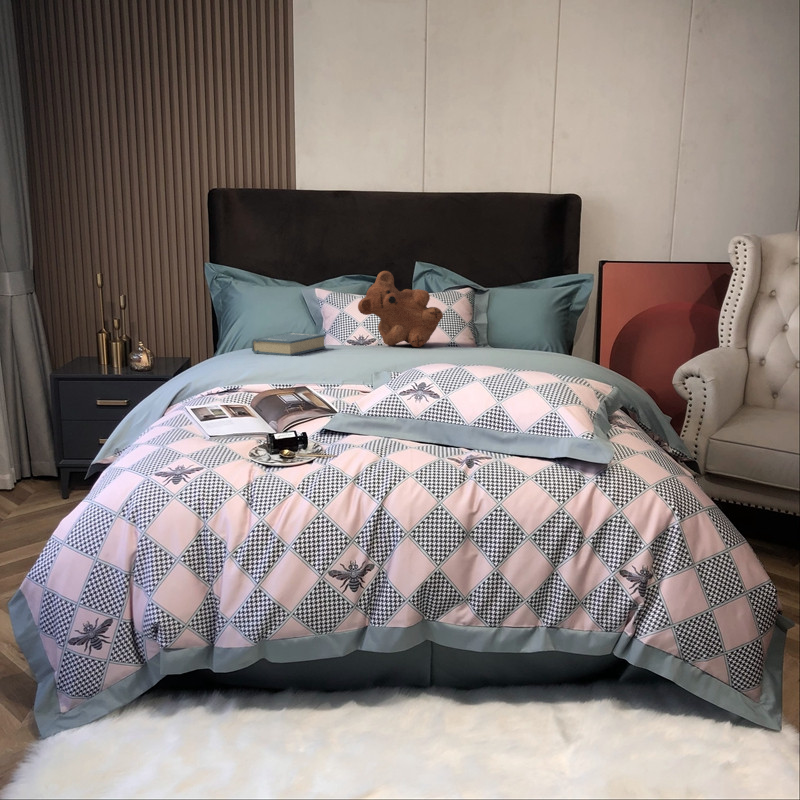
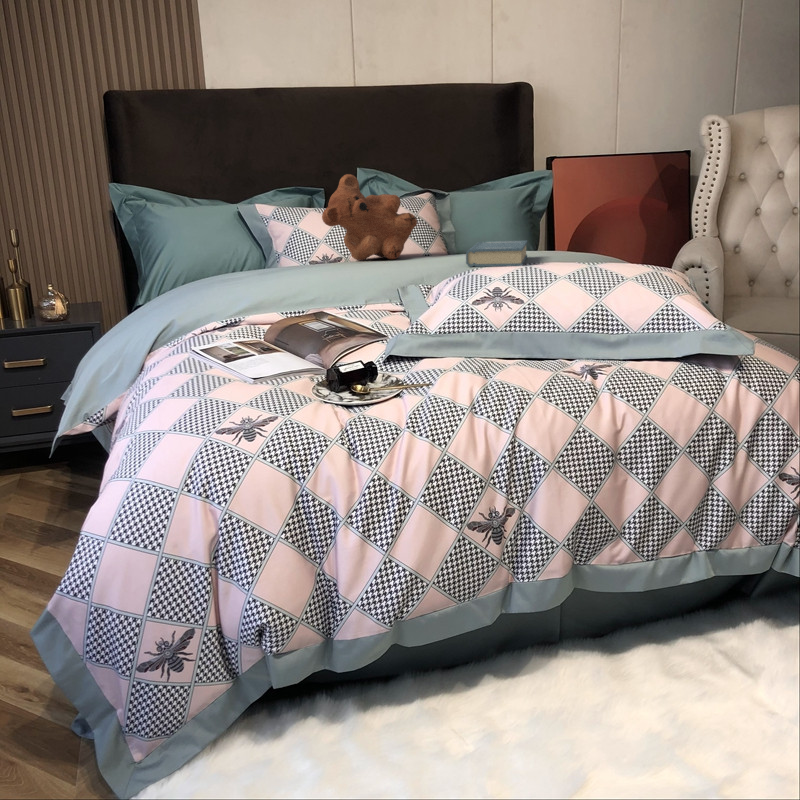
book: present [252,332,325,356] -> present [466,241,527,267]

